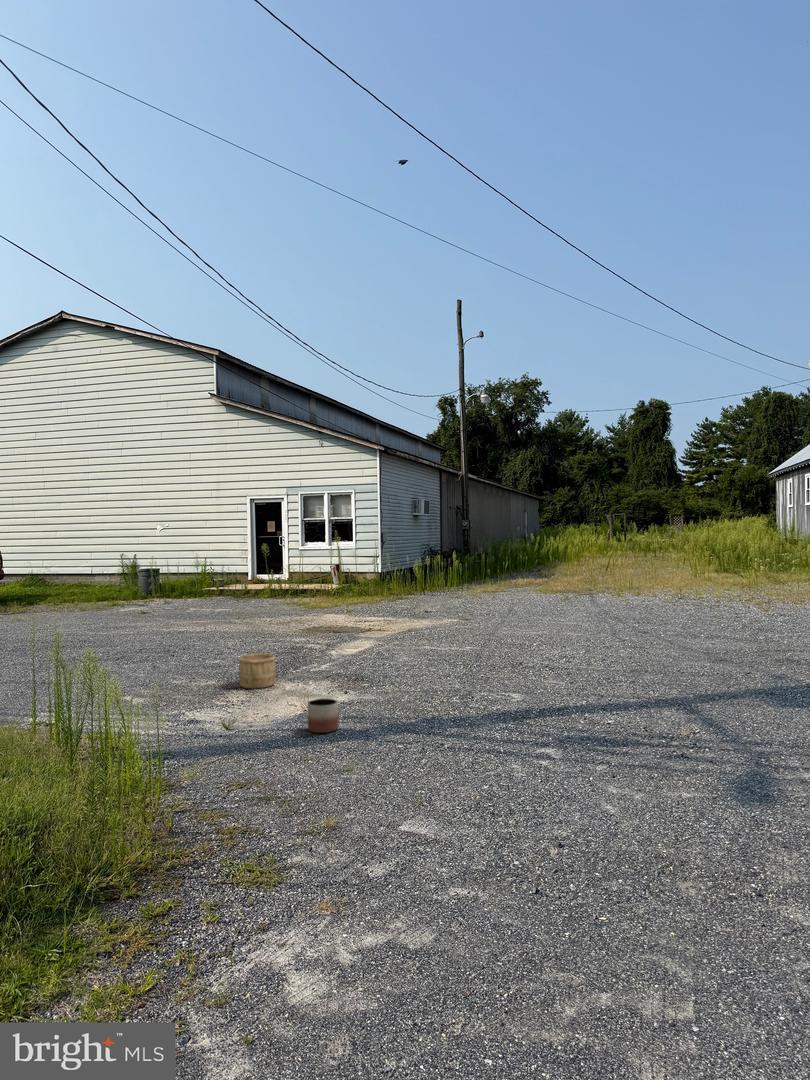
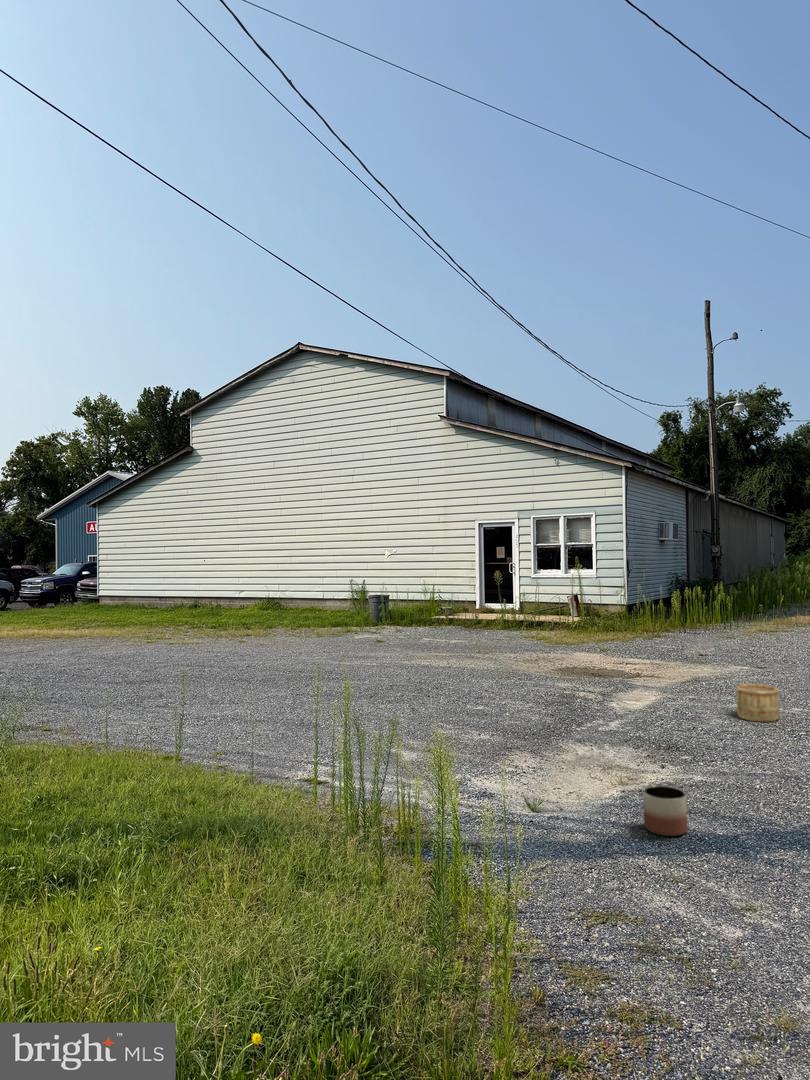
wooden bucket: present [238,653,276,689] -> present [736,683,780,722]

